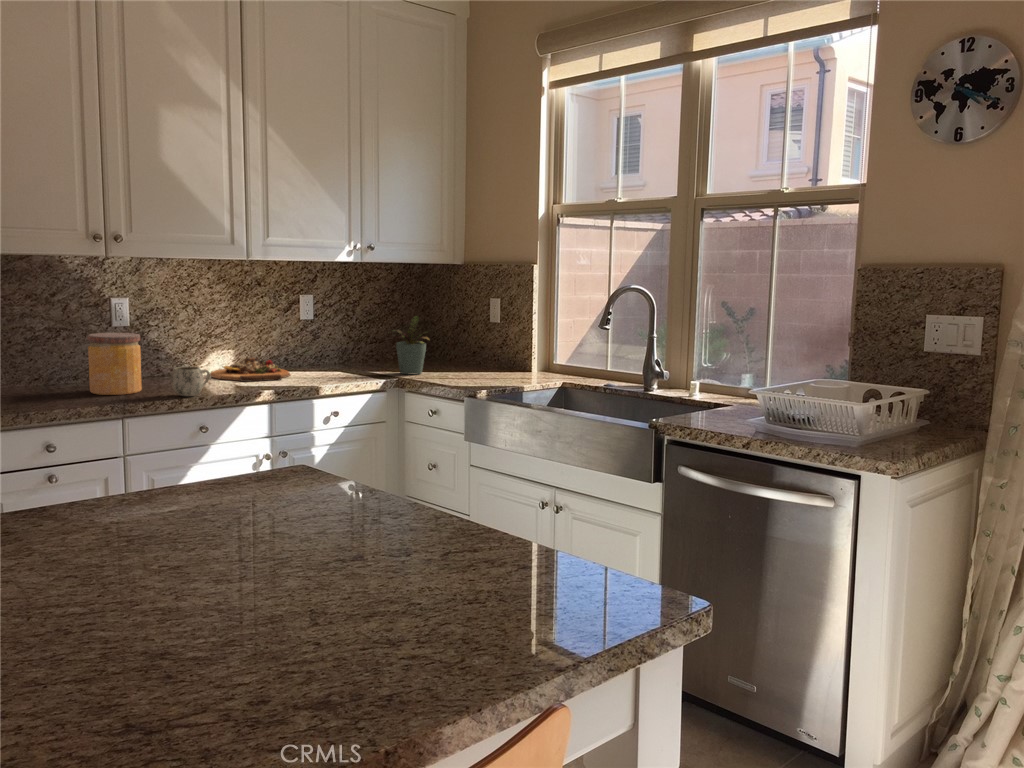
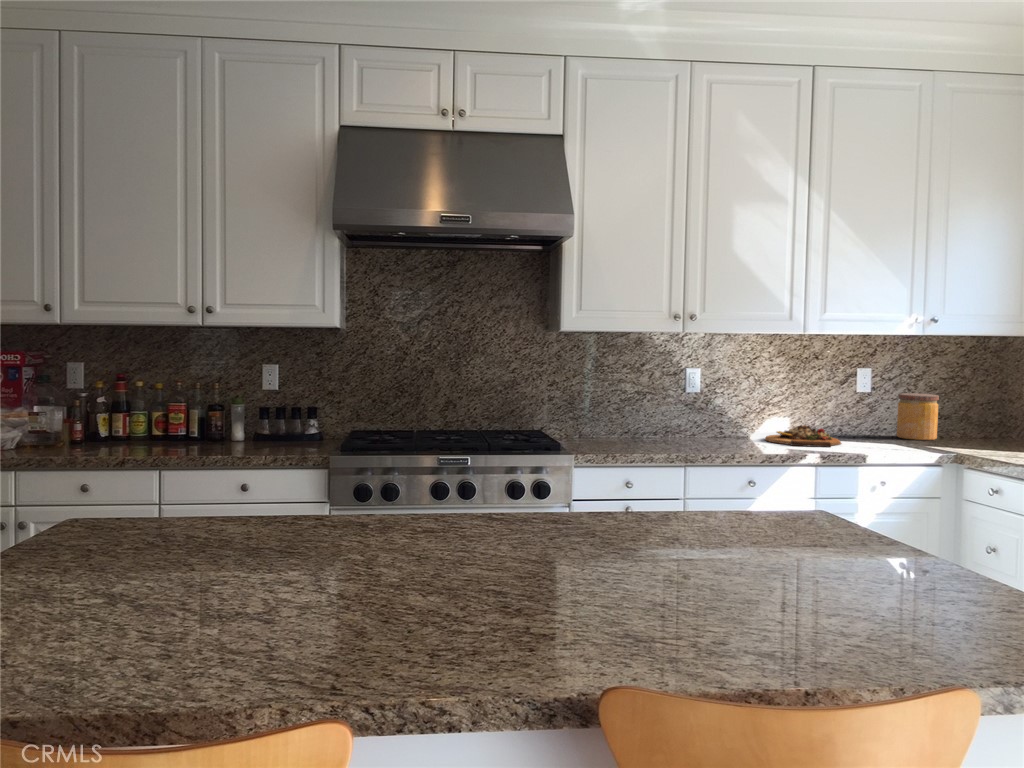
potted plant: present [392,316,429,374] -> none [950,390,1001,452]
jar: present [87,333,142,395] -> present [897,393,939,440]
mug: present [171,367,211,396] -> none [727,427,762,453]

